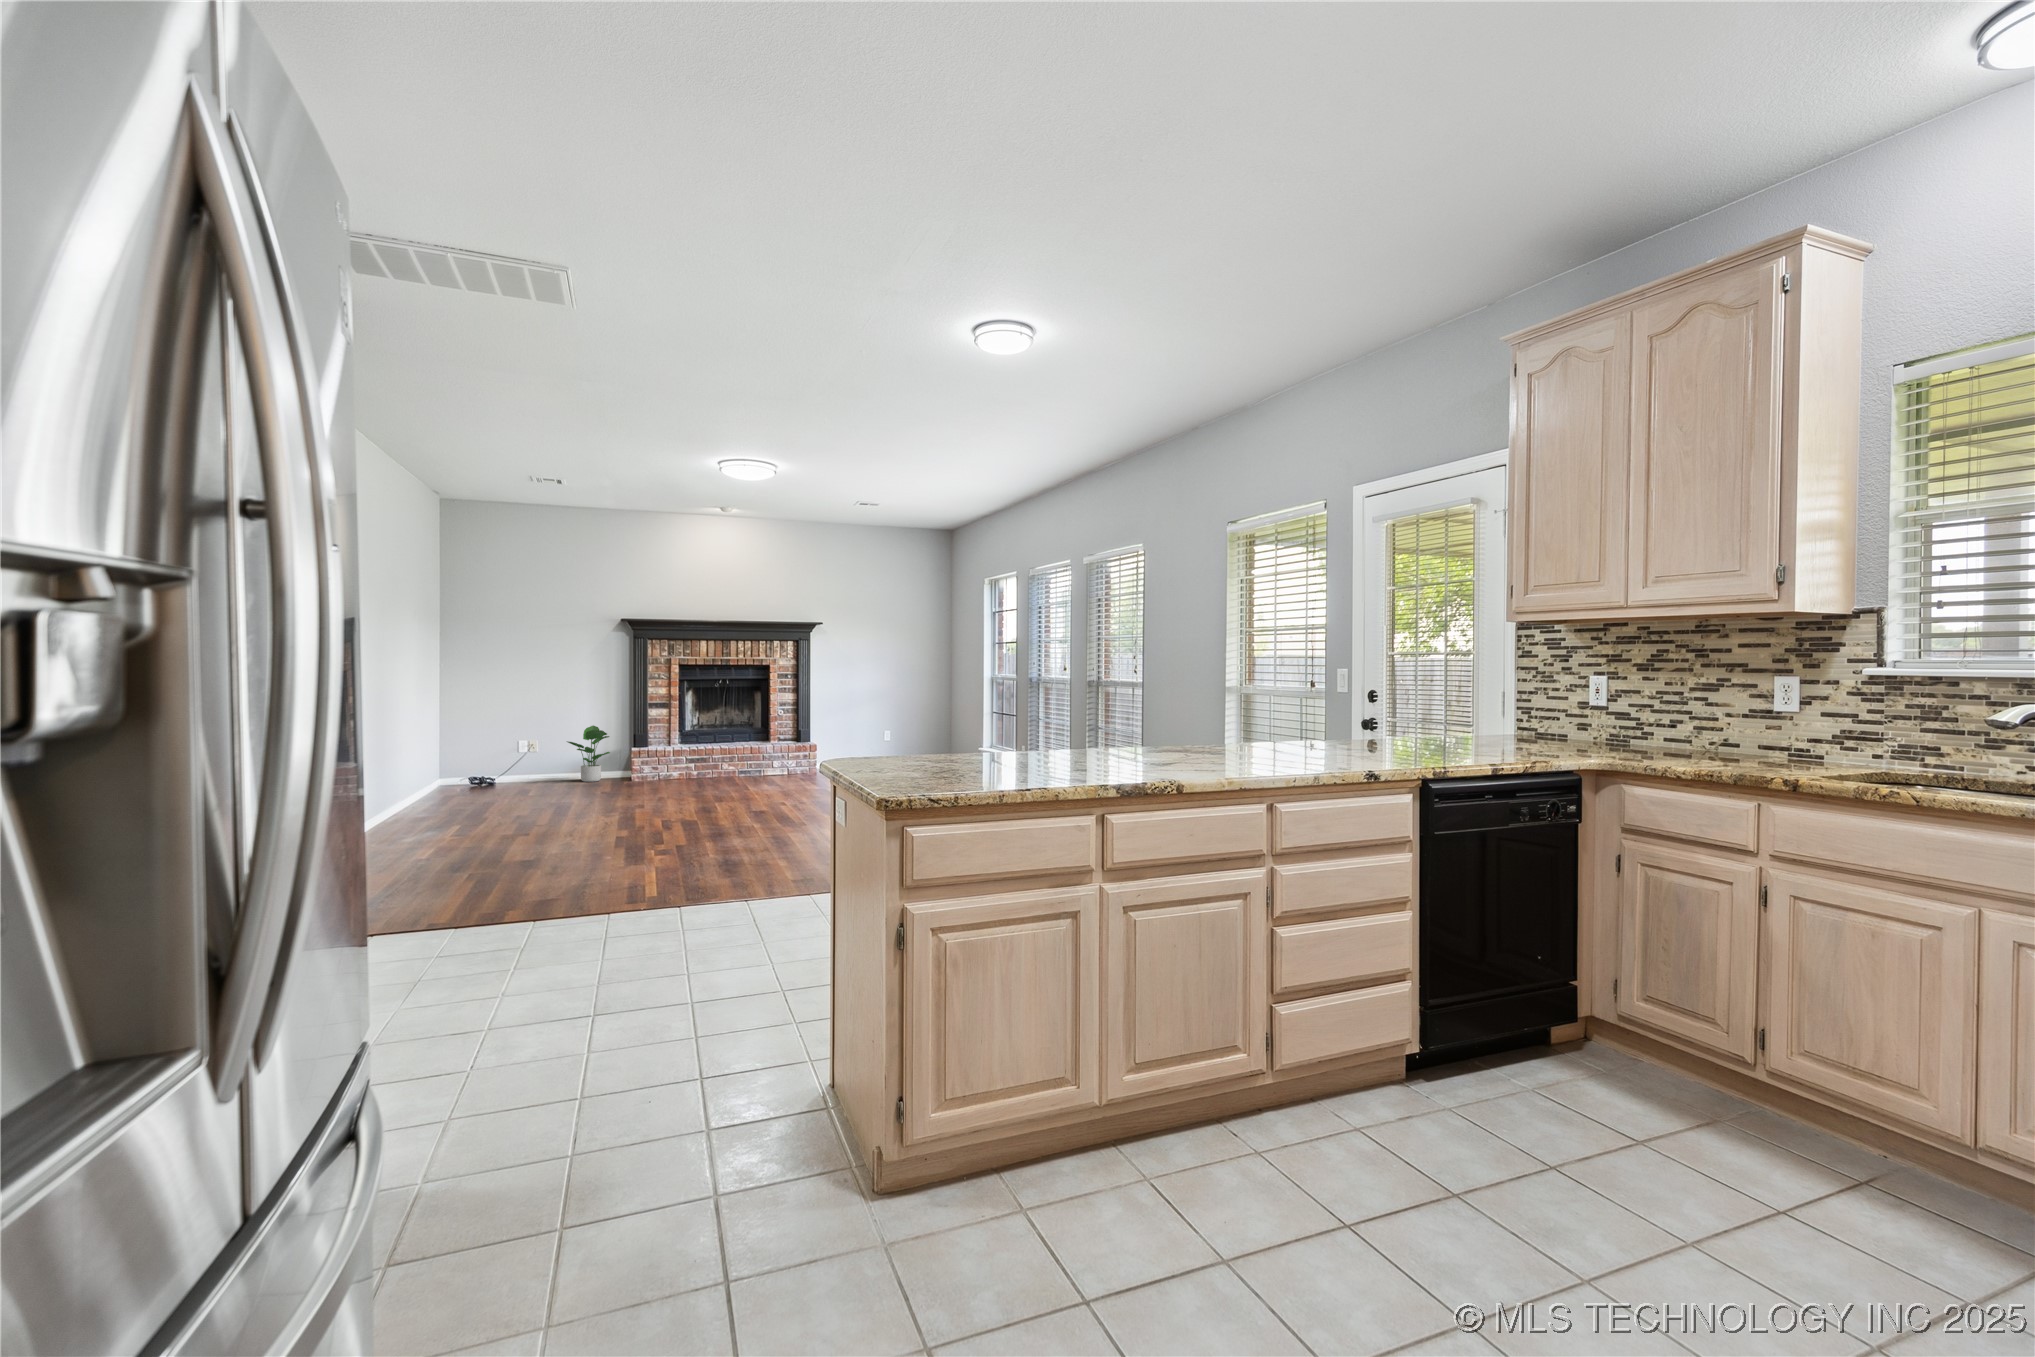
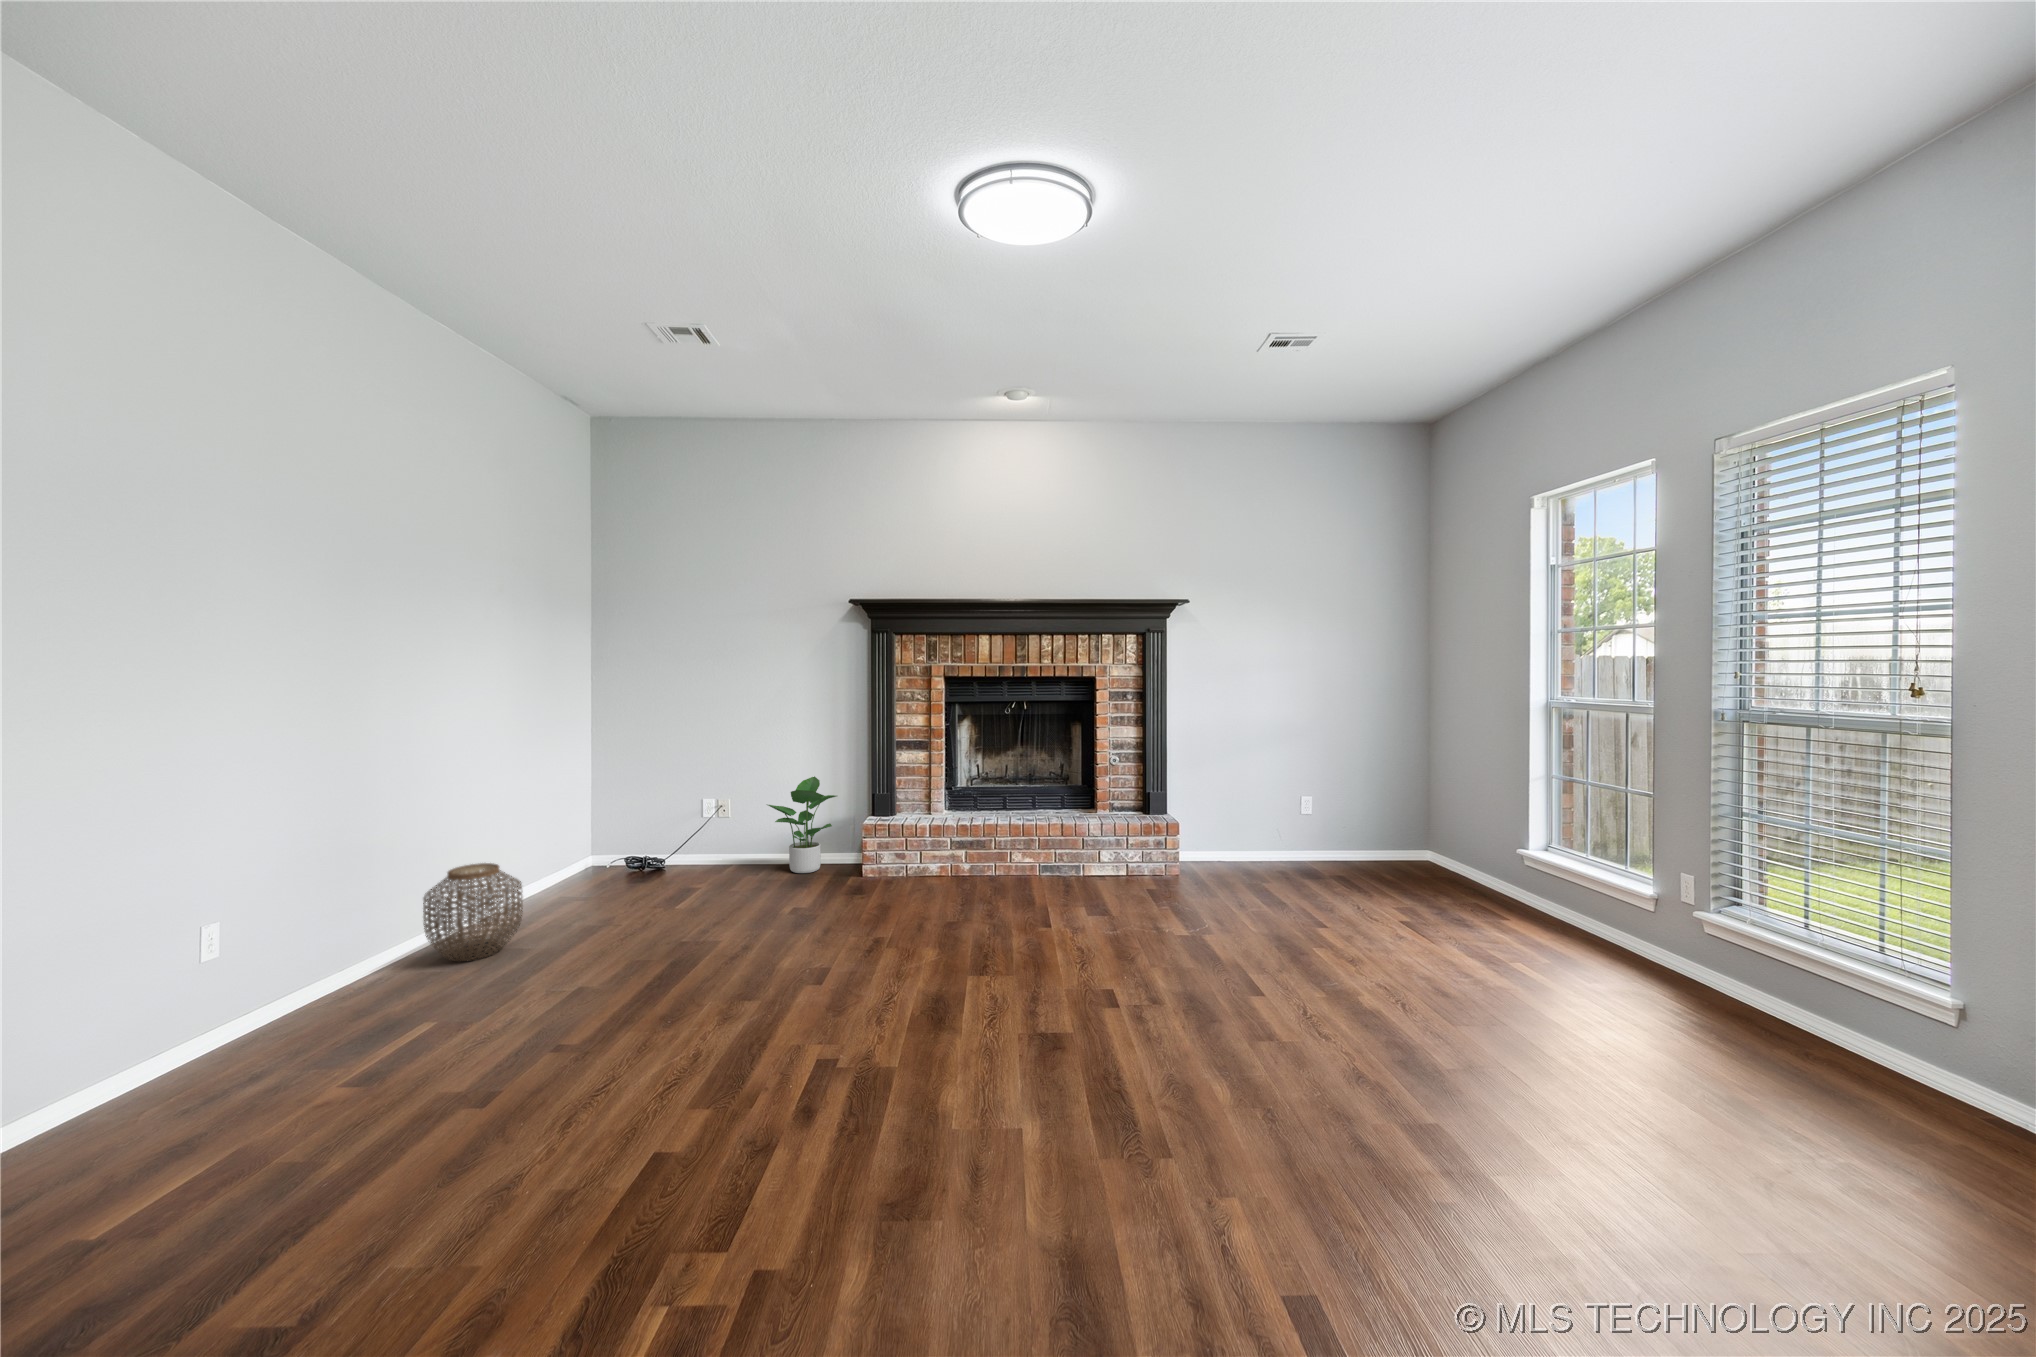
woven basket: none [413,761,464,810] -> present [423,863,523,961]

